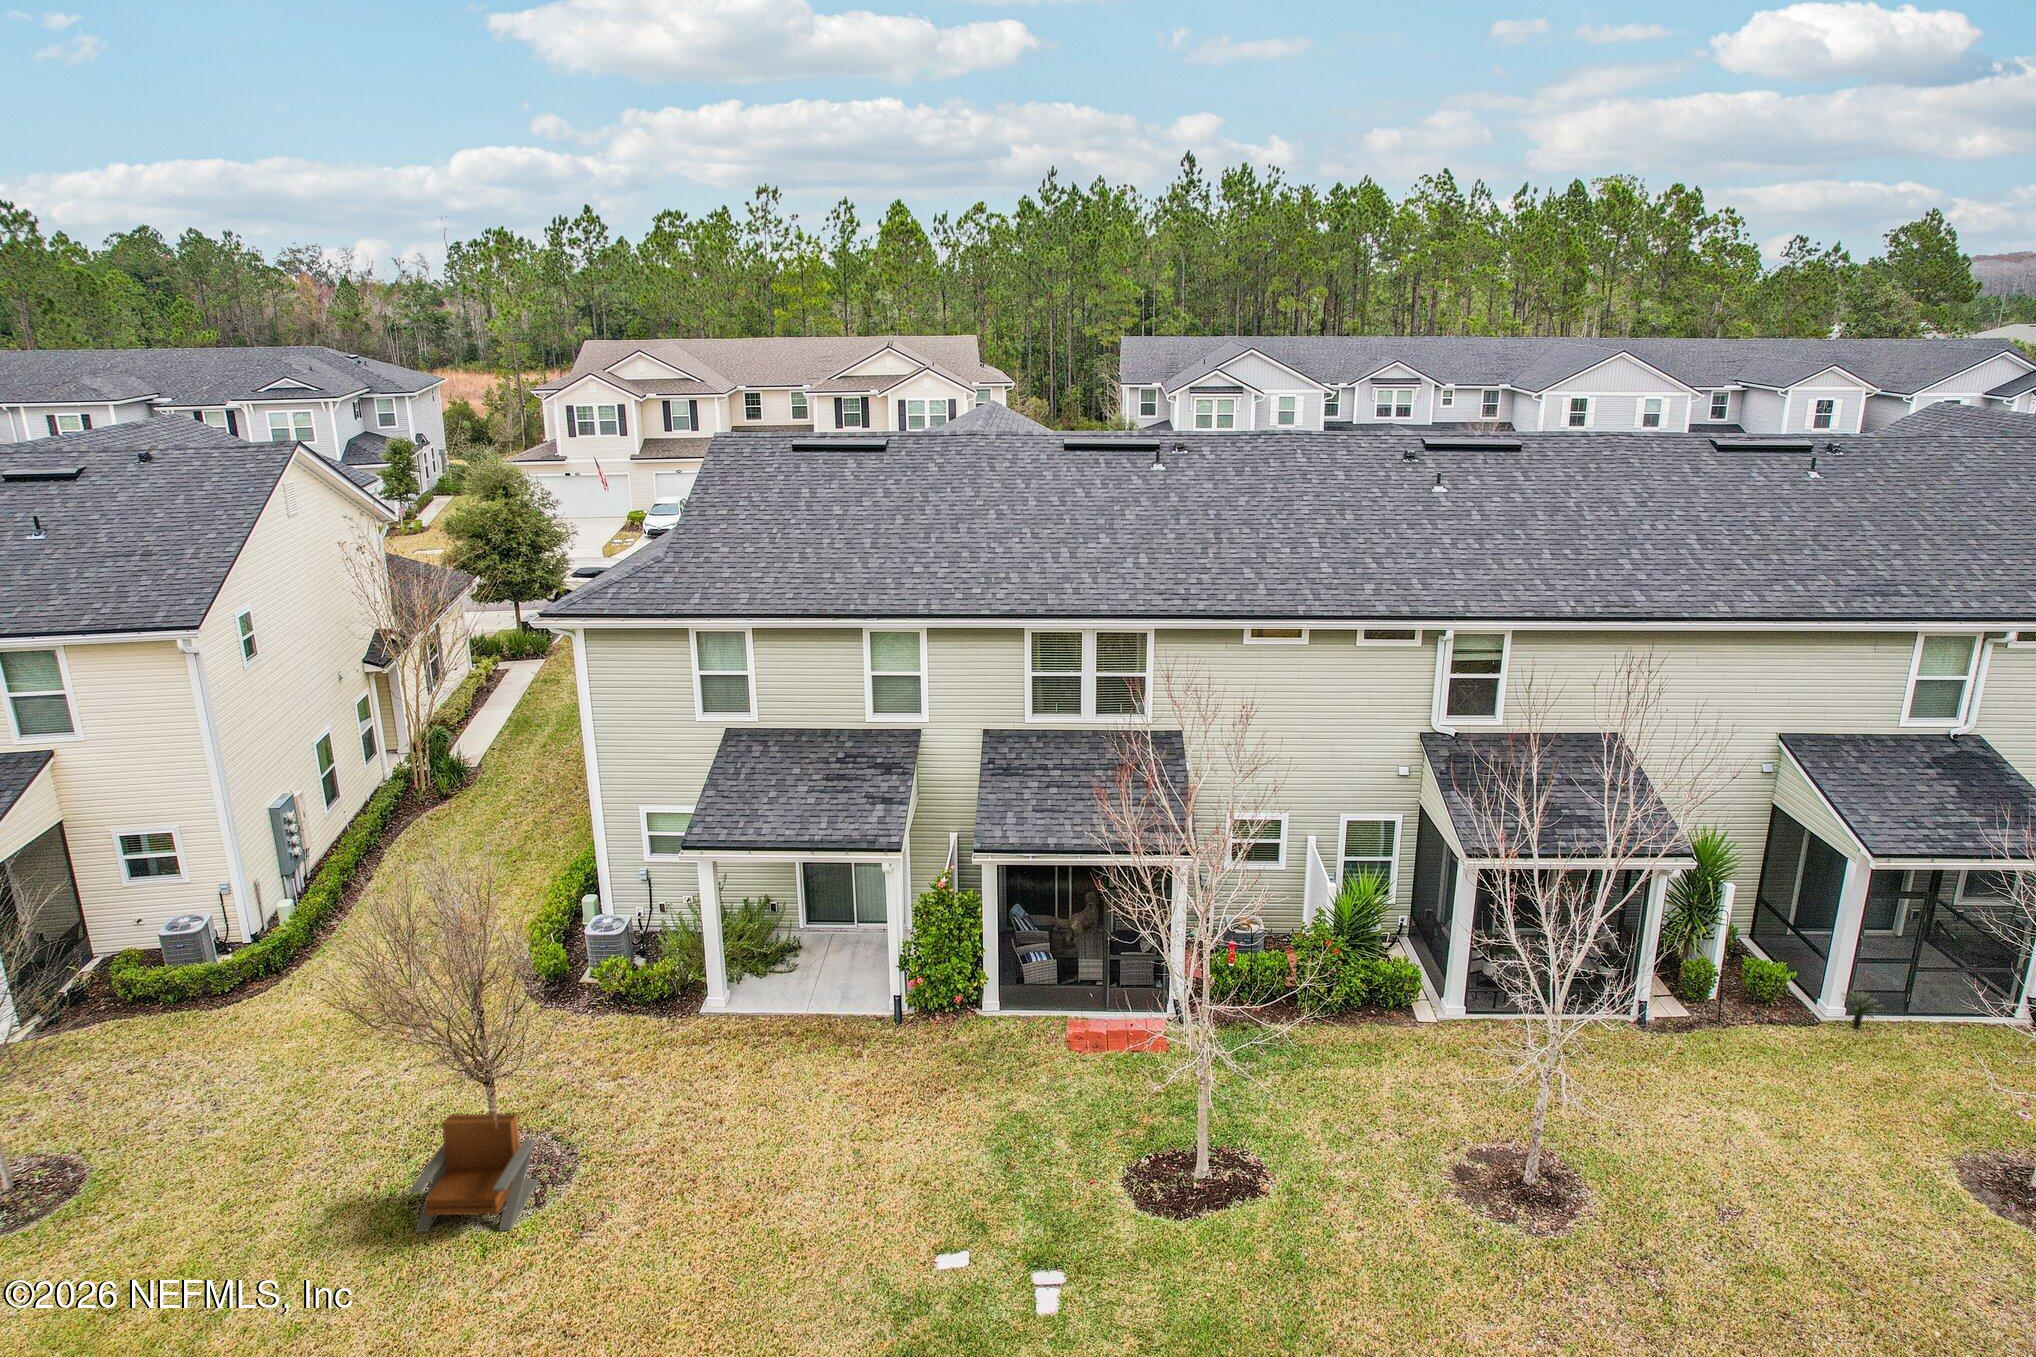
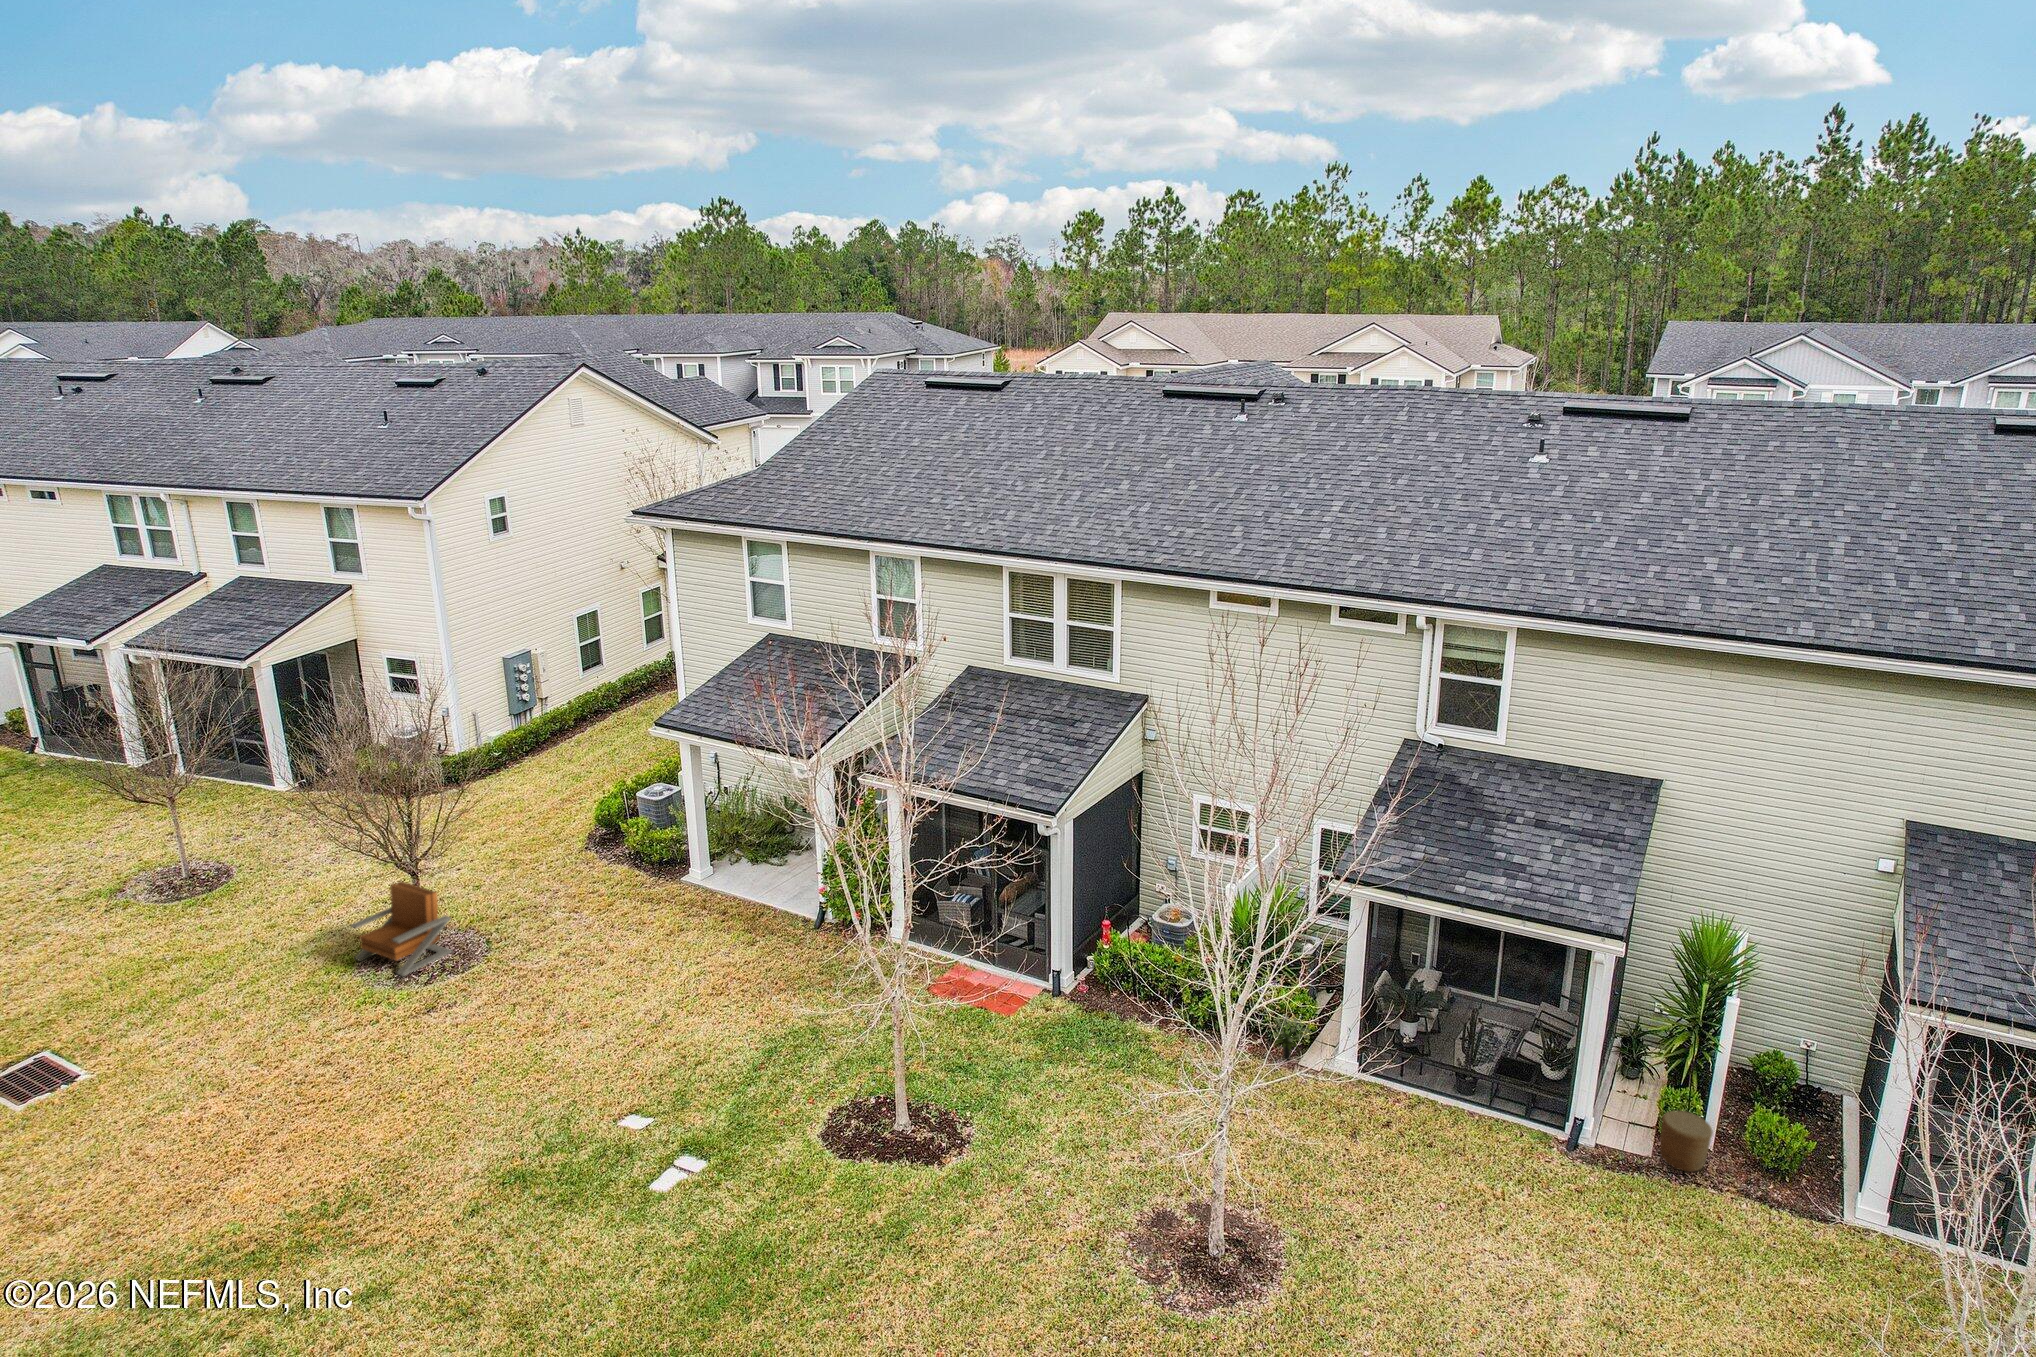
woven basket: none [1705,980,1747,1024] -> present [1660,1110,1713,1172]
potted plant: present [1842,991,1882,1029] -> present [1270,1017,1308,1060]

